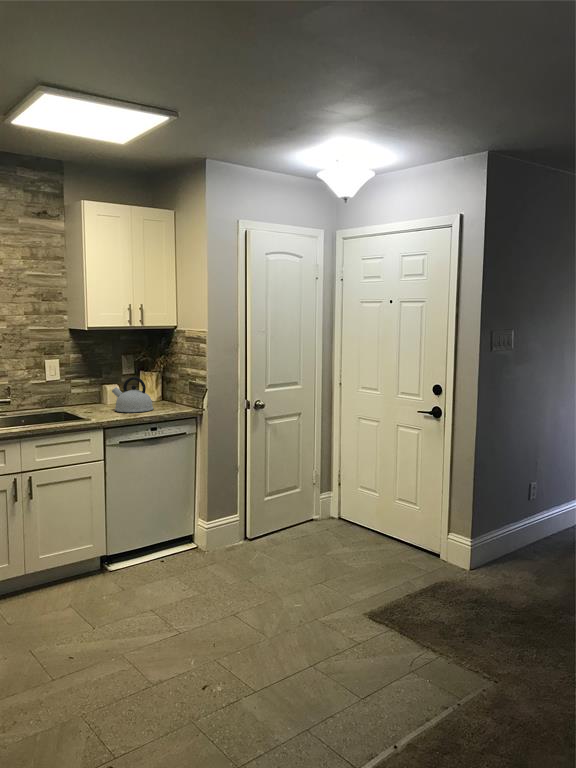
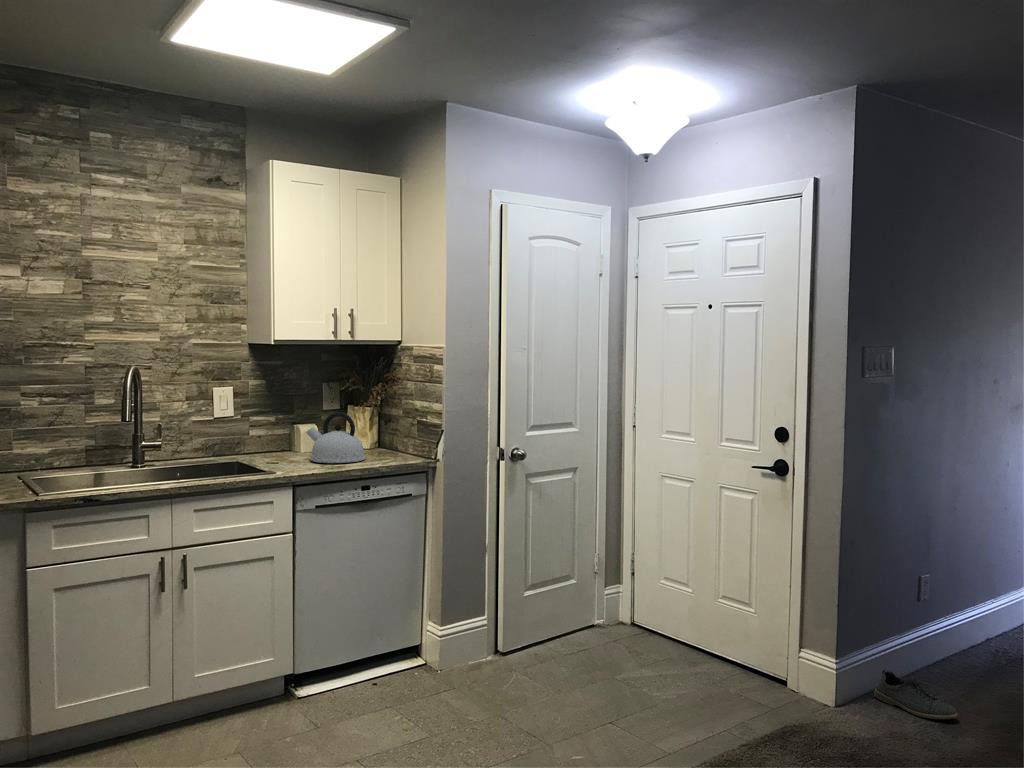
shoe: none [496,545,548,577] -> present [874,669,958,719]

